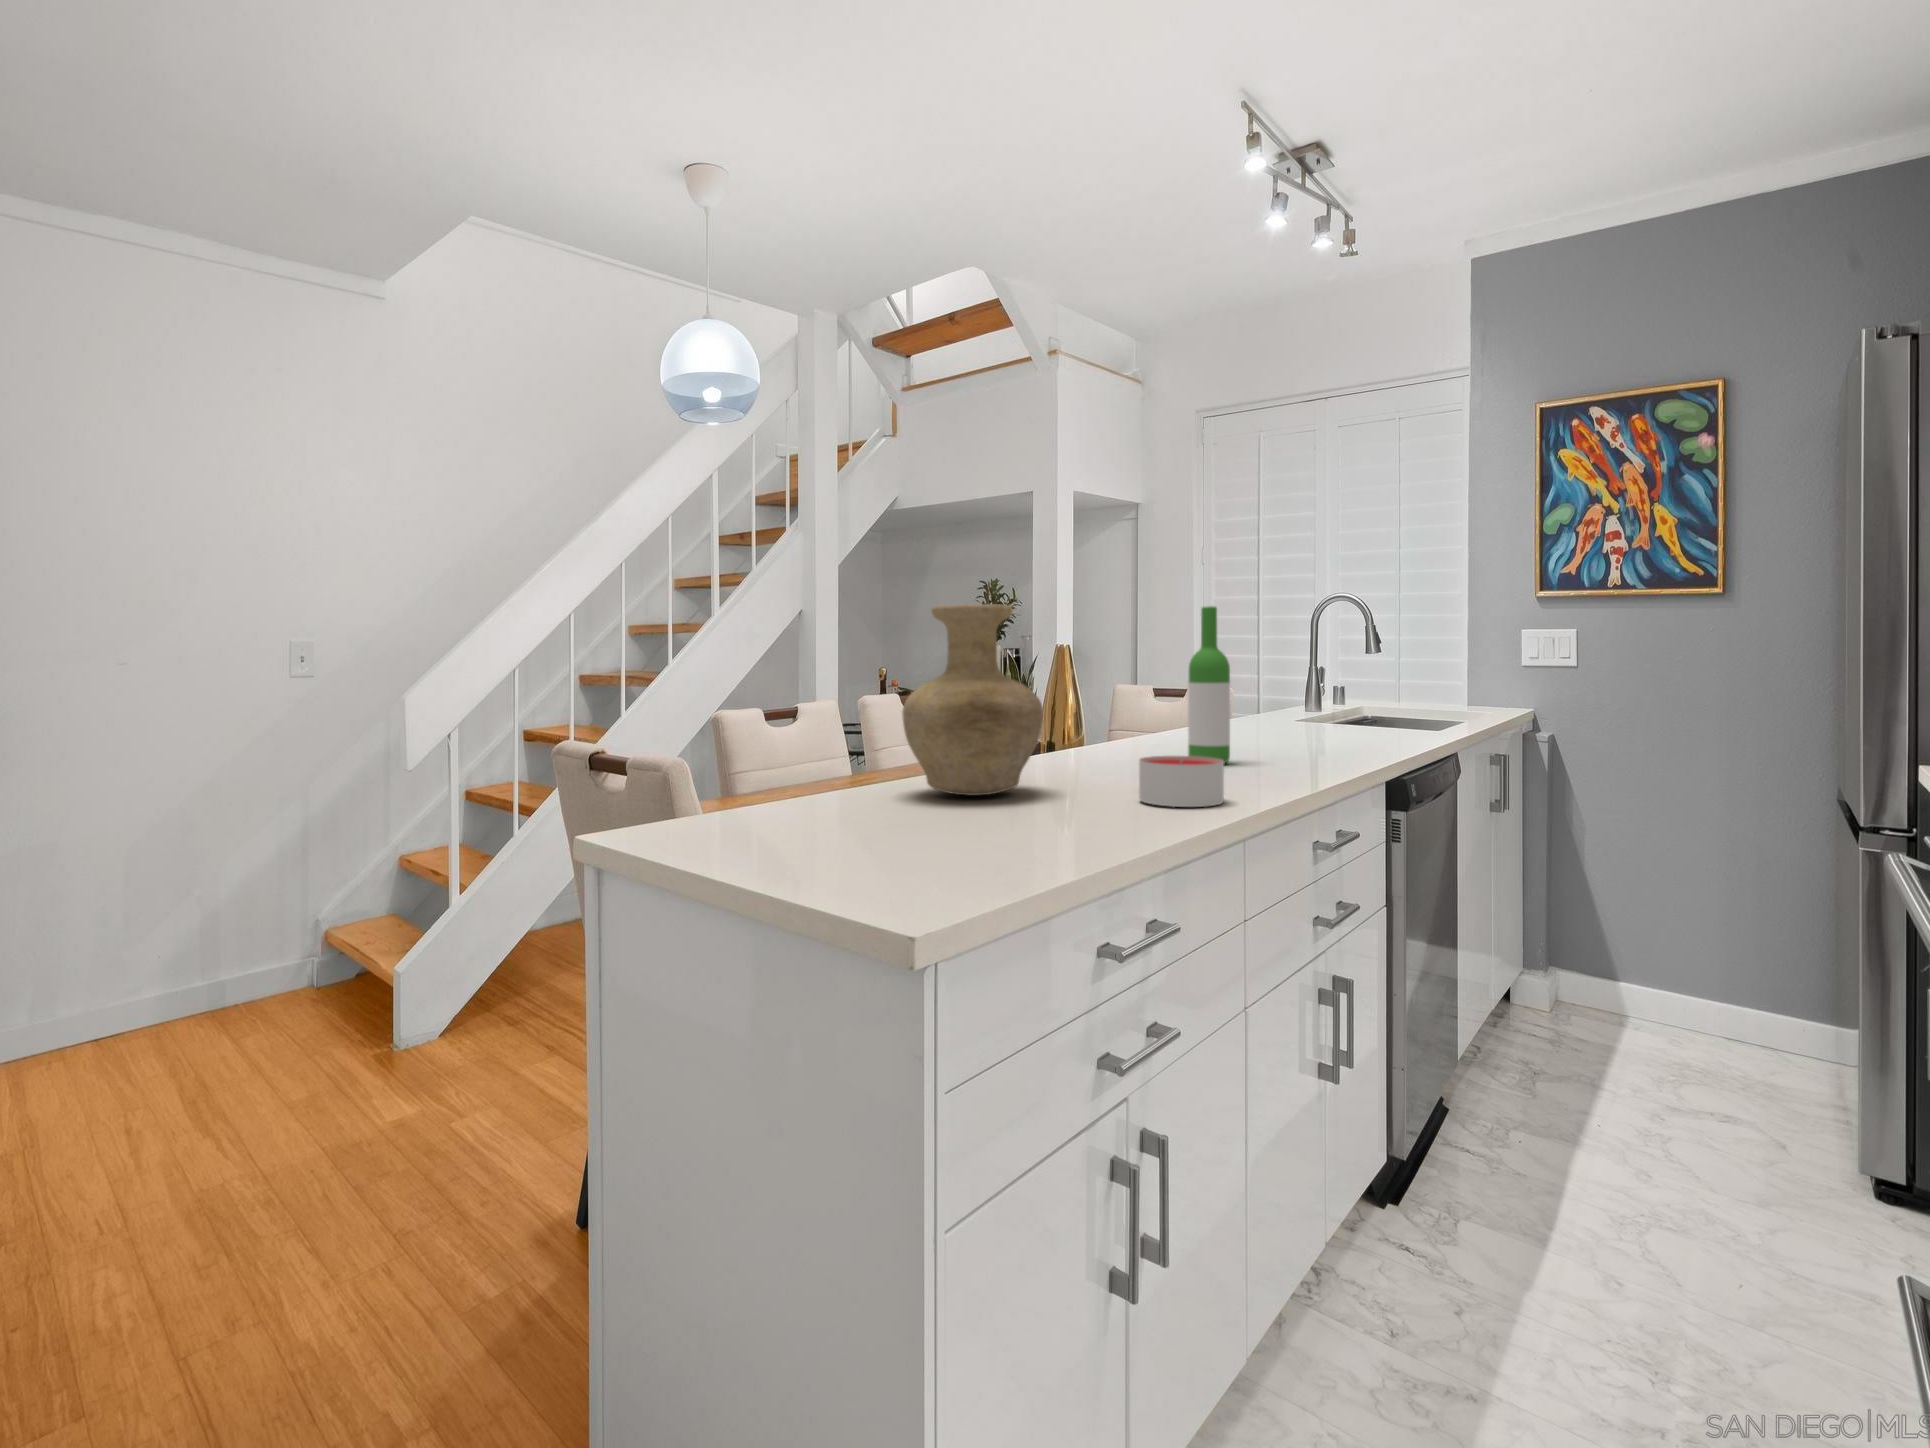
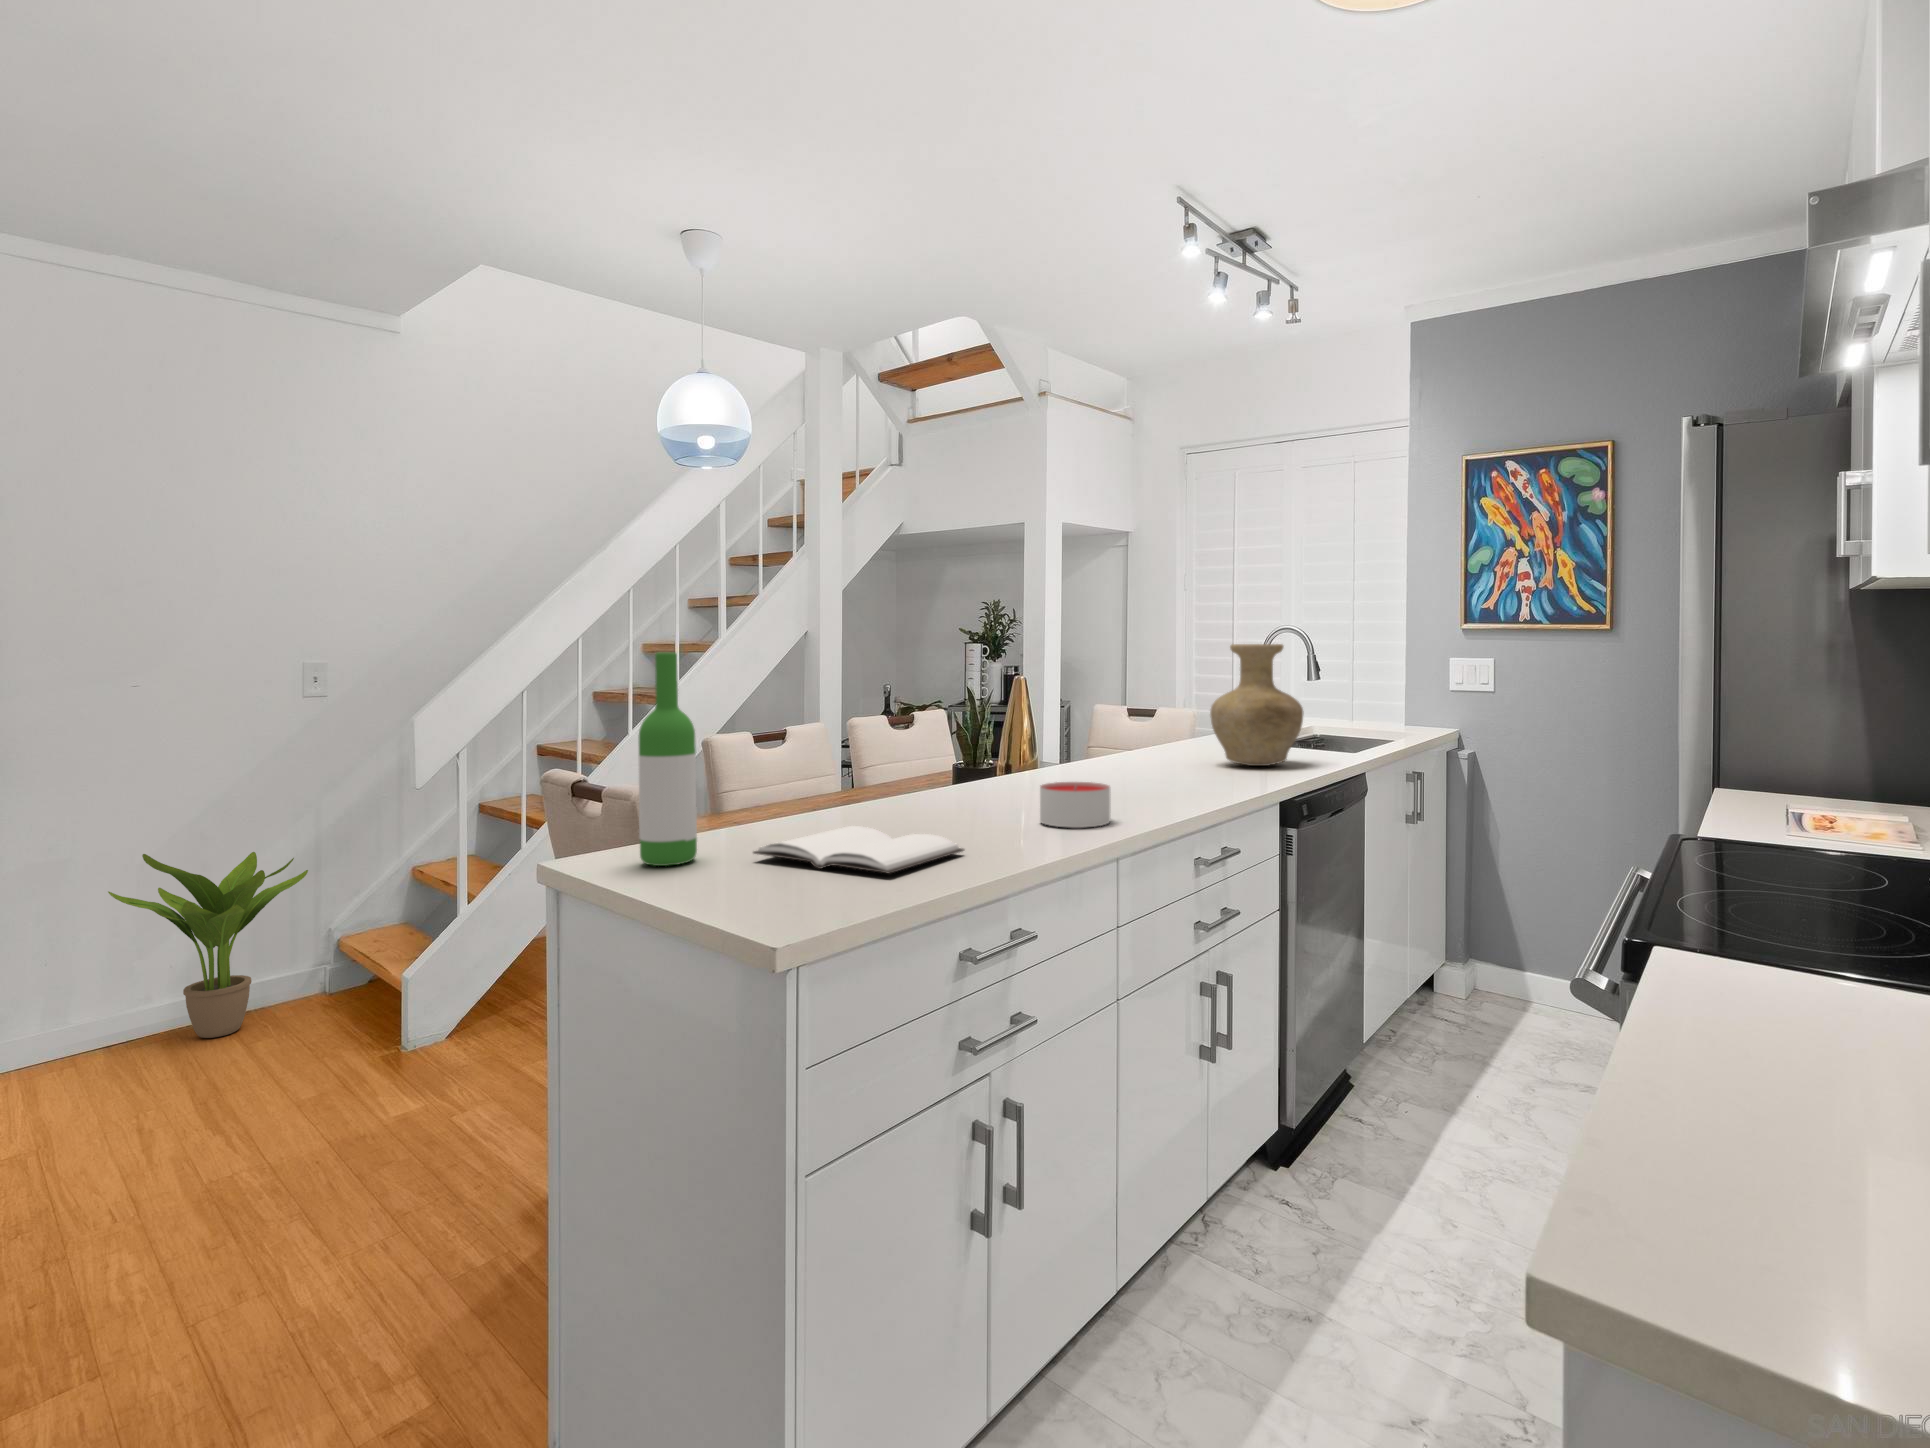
vase: present [902,604,1043,796] -> present [1210,644,1303,766]
wine bottle: present [1188,606,1230,764] -> present [639,653,697,866]
book: none [834,803,1080,855] -> present [753,826,964,874]
potted plant: none [103,839,299,1031] -> present [108,852,308,1038]

